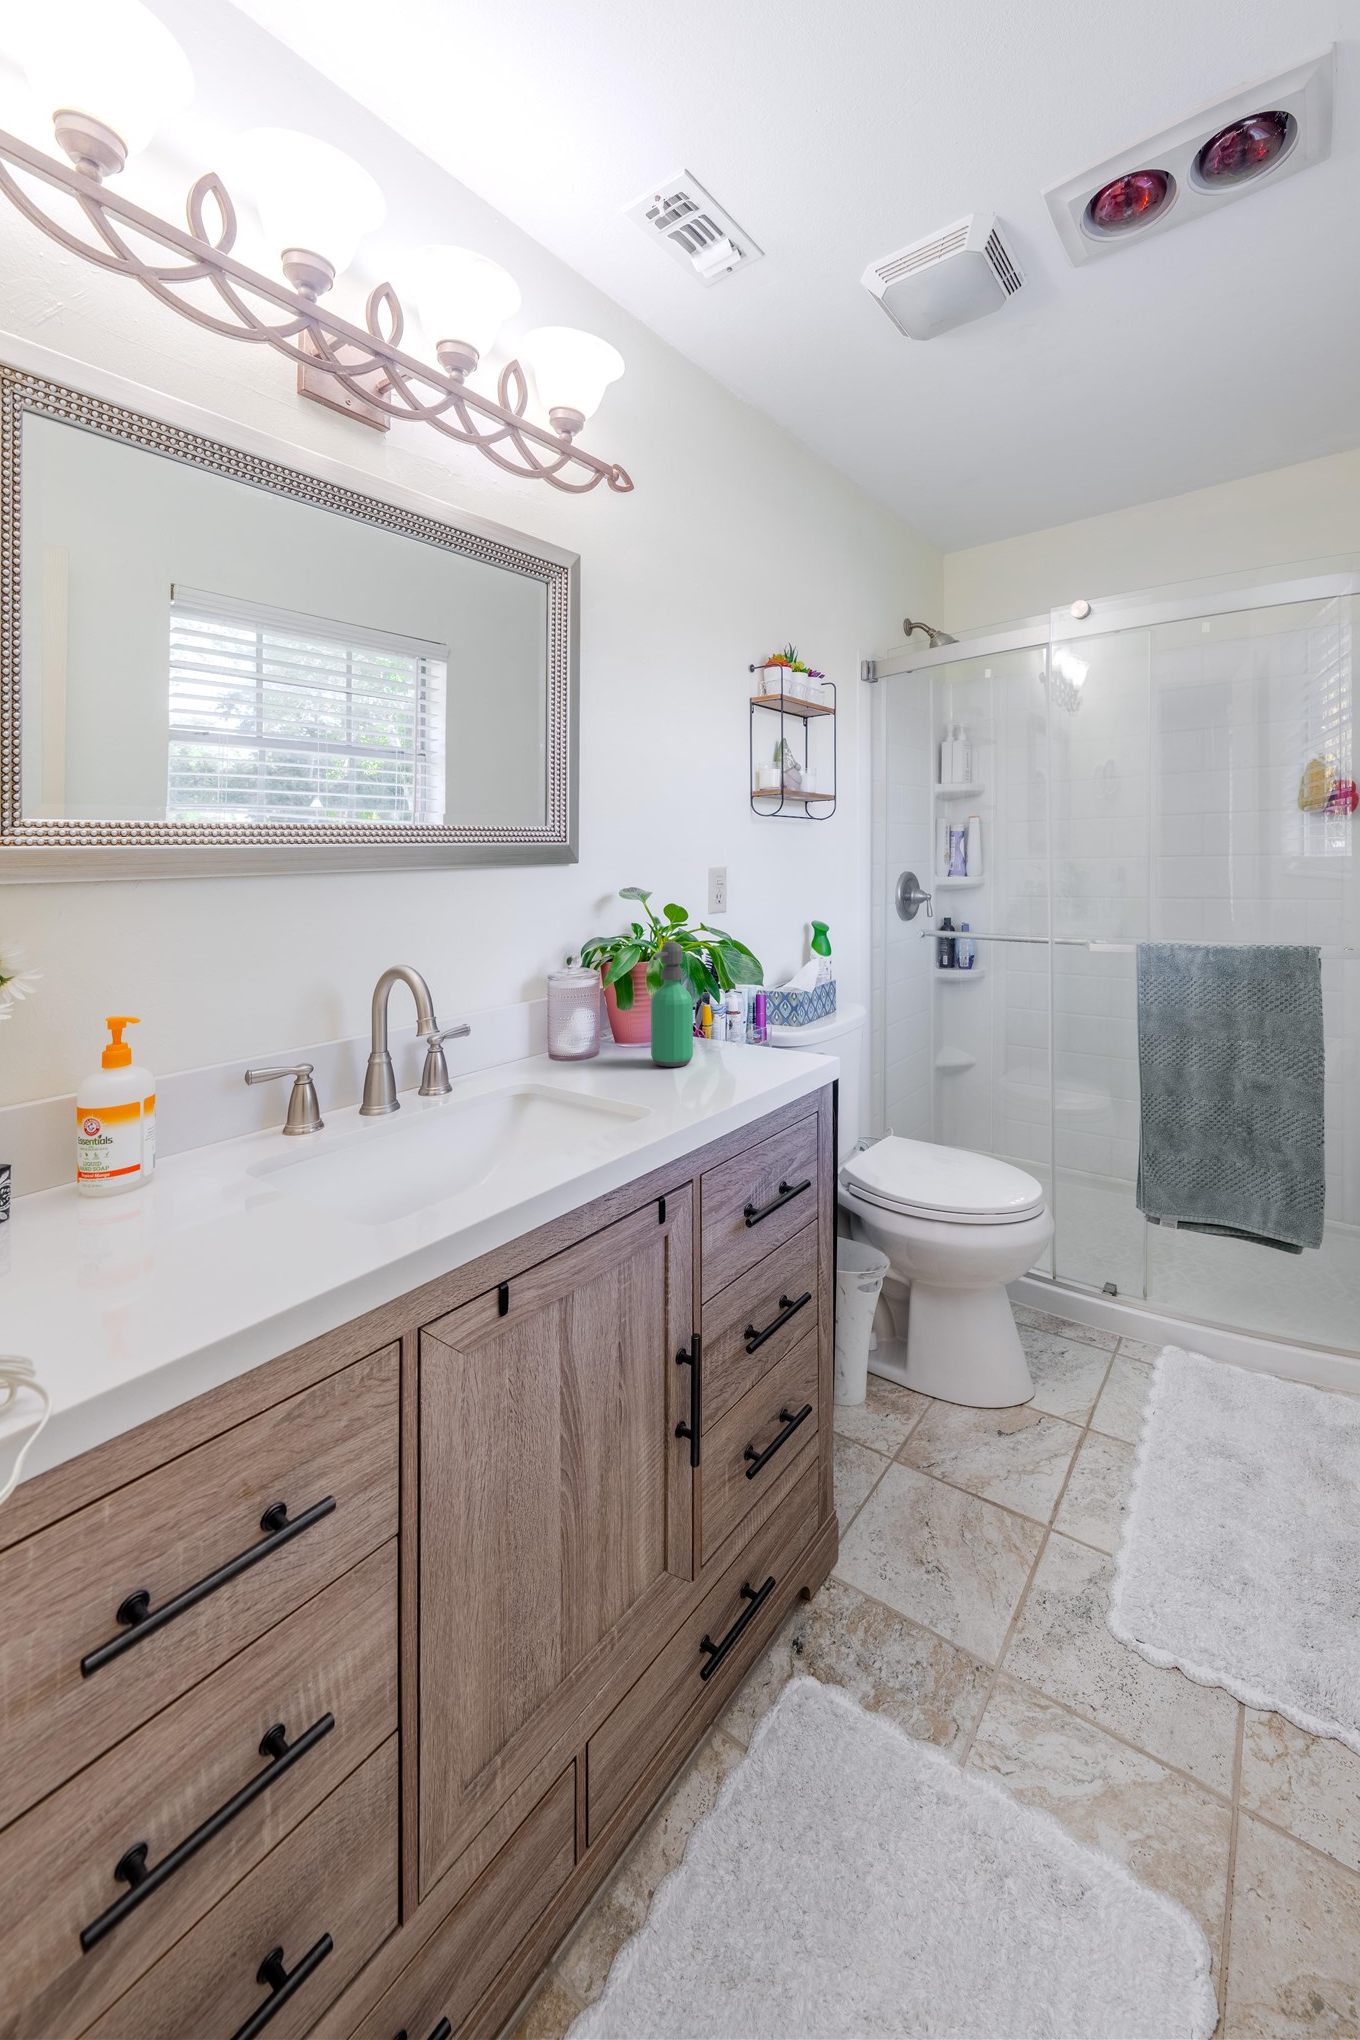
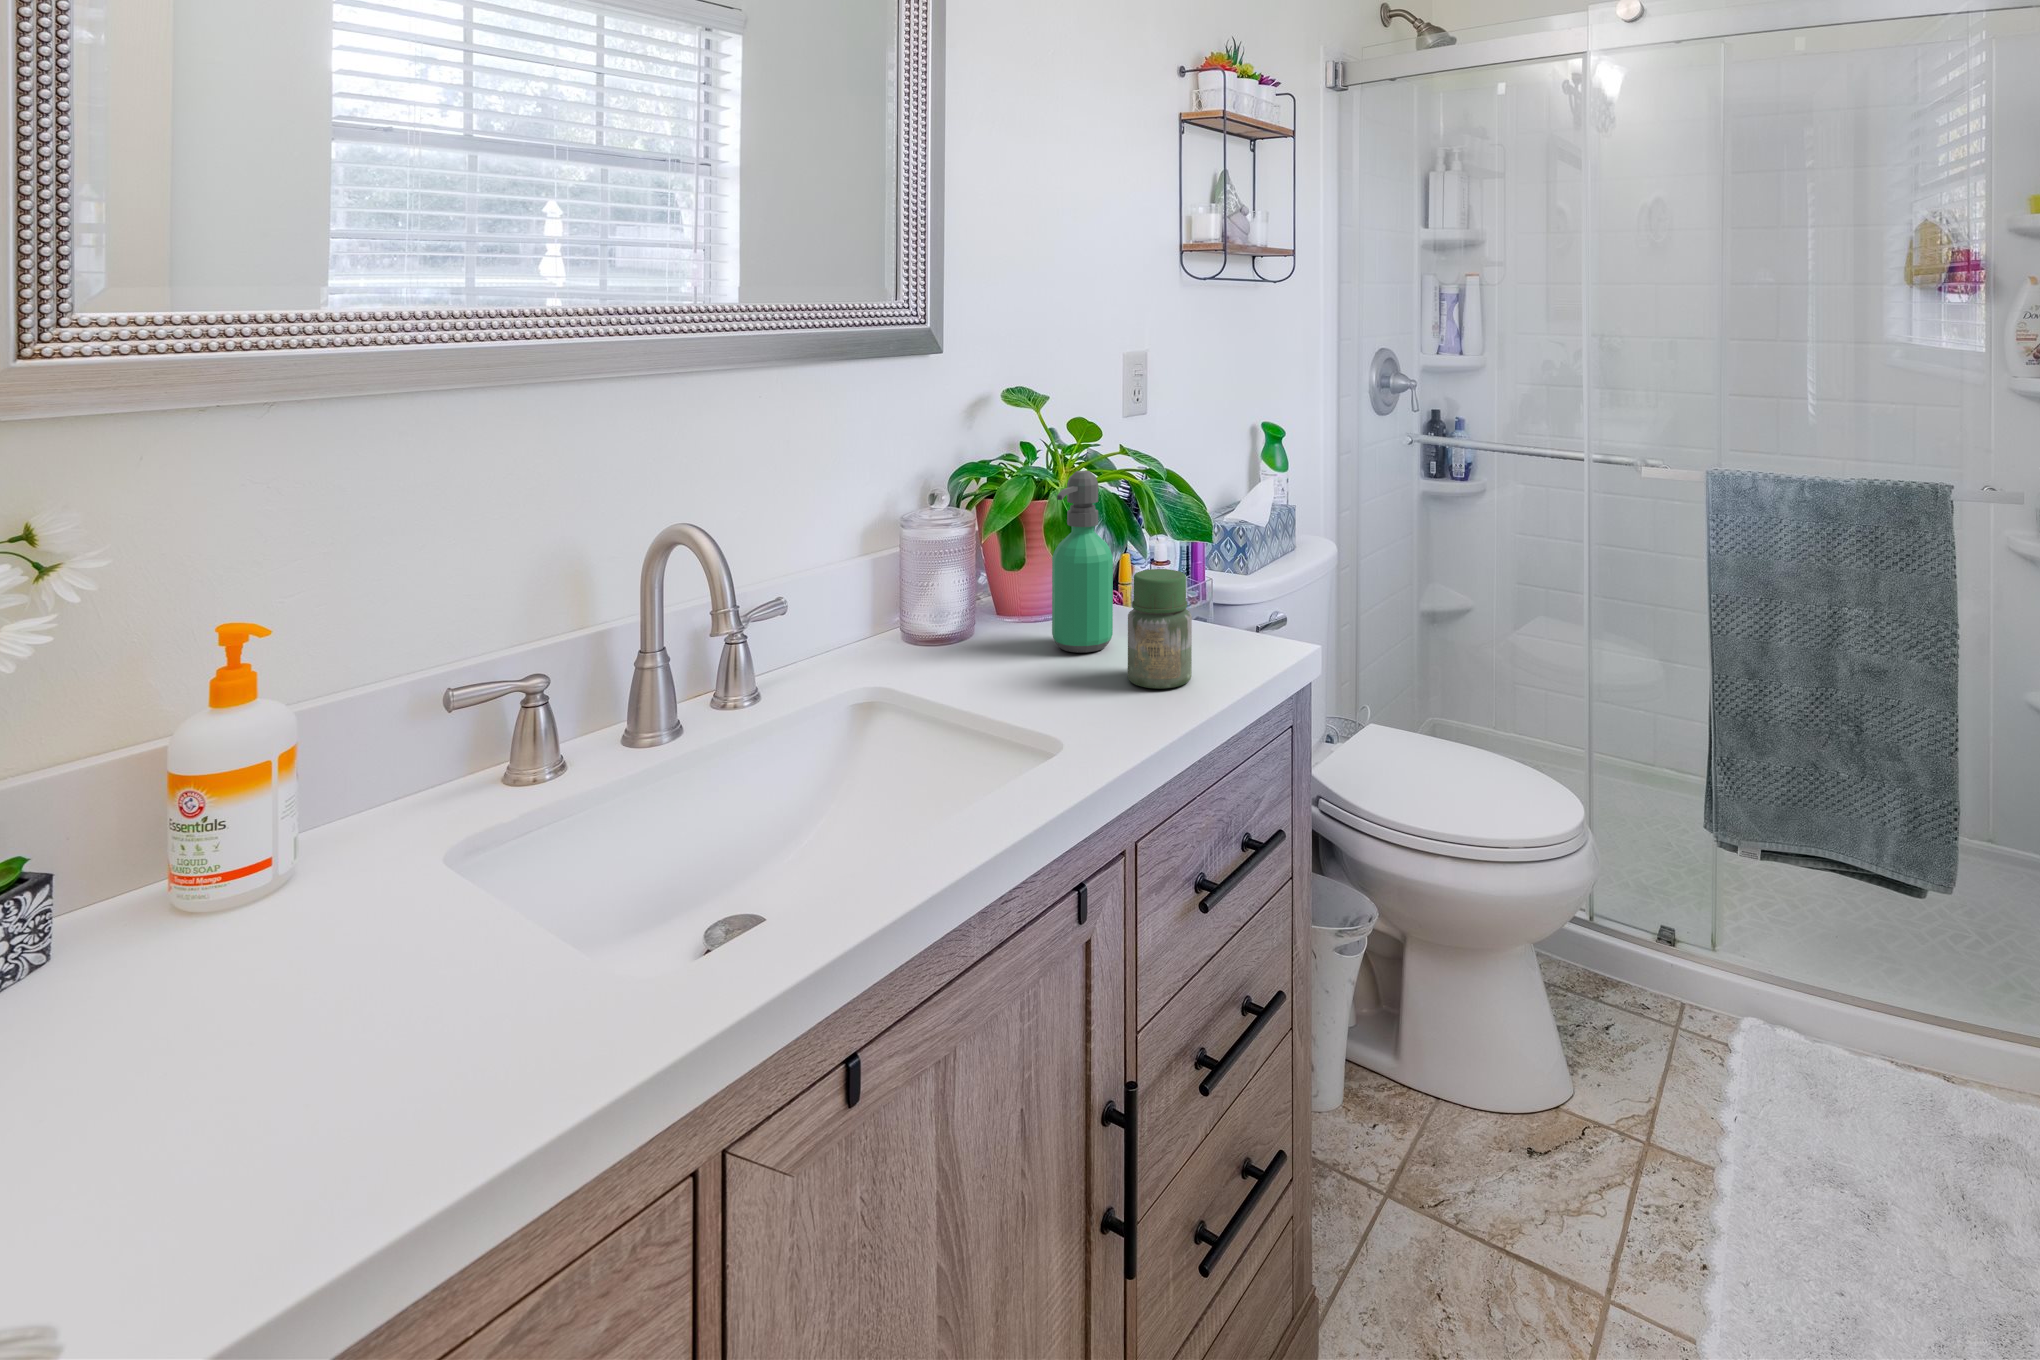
jar: none [700,1007,744,1087] -> present [1128,569,1192,689]

